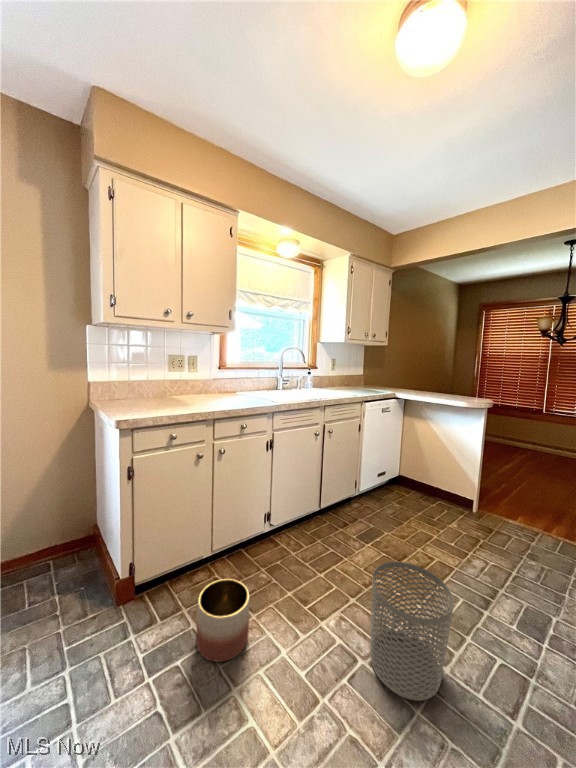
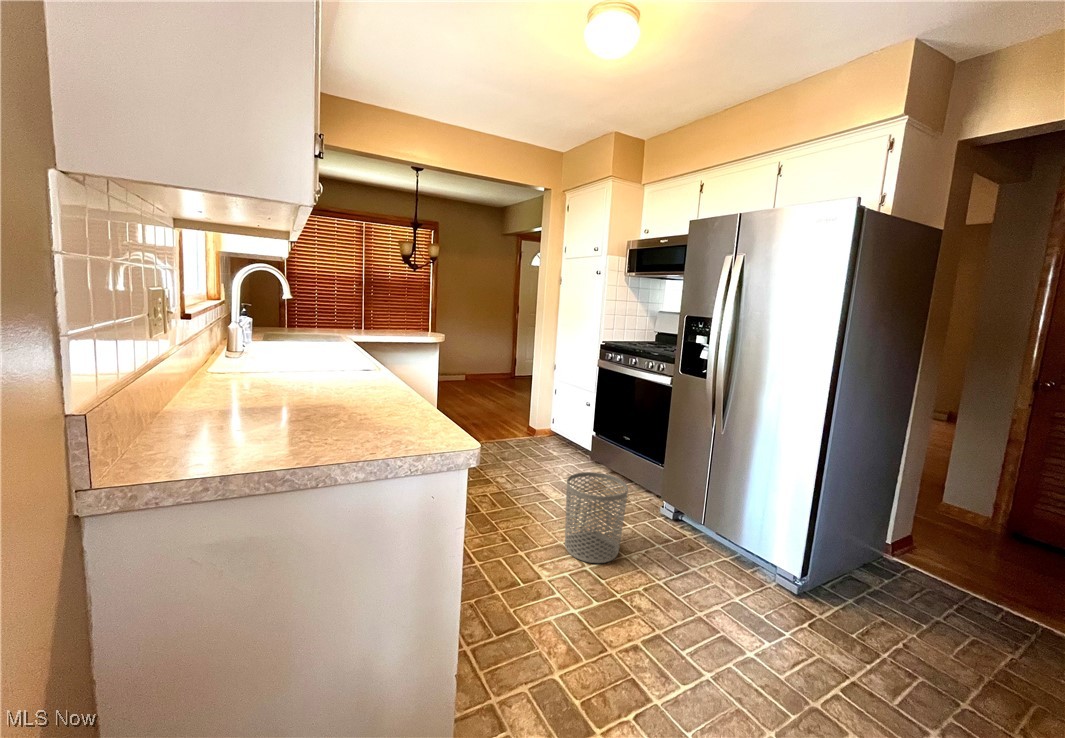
planter: present [196,579,250,662] -> none [521,586,588,680]

